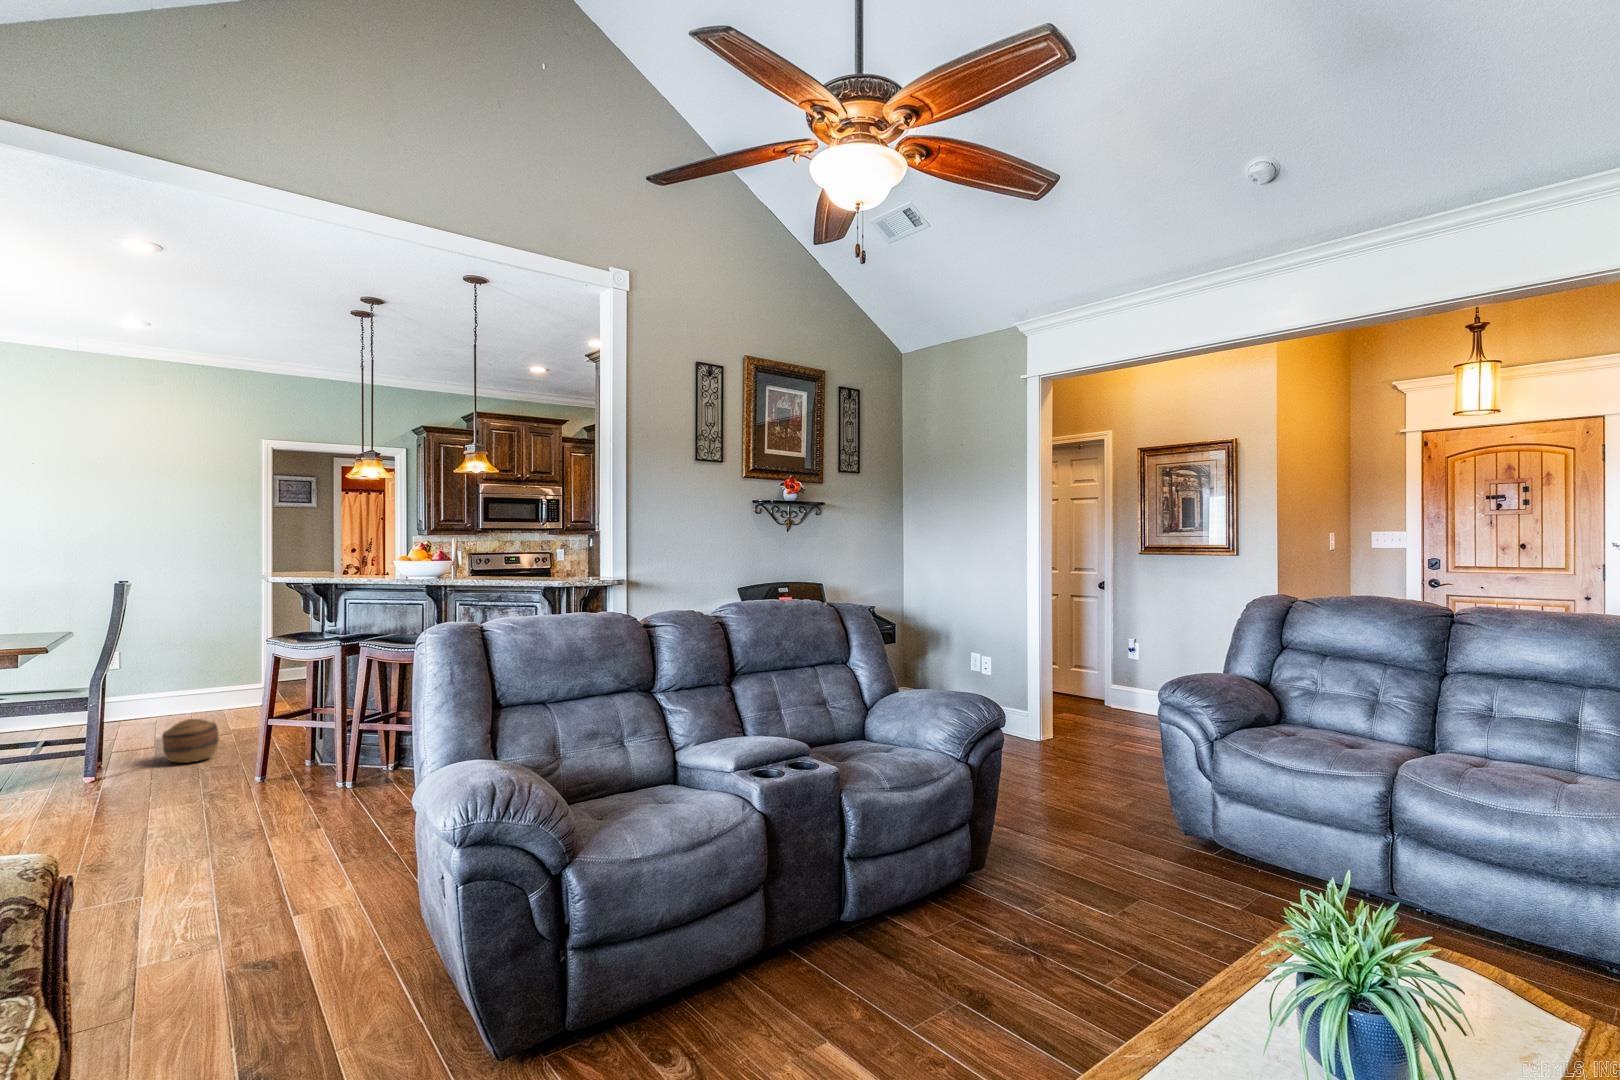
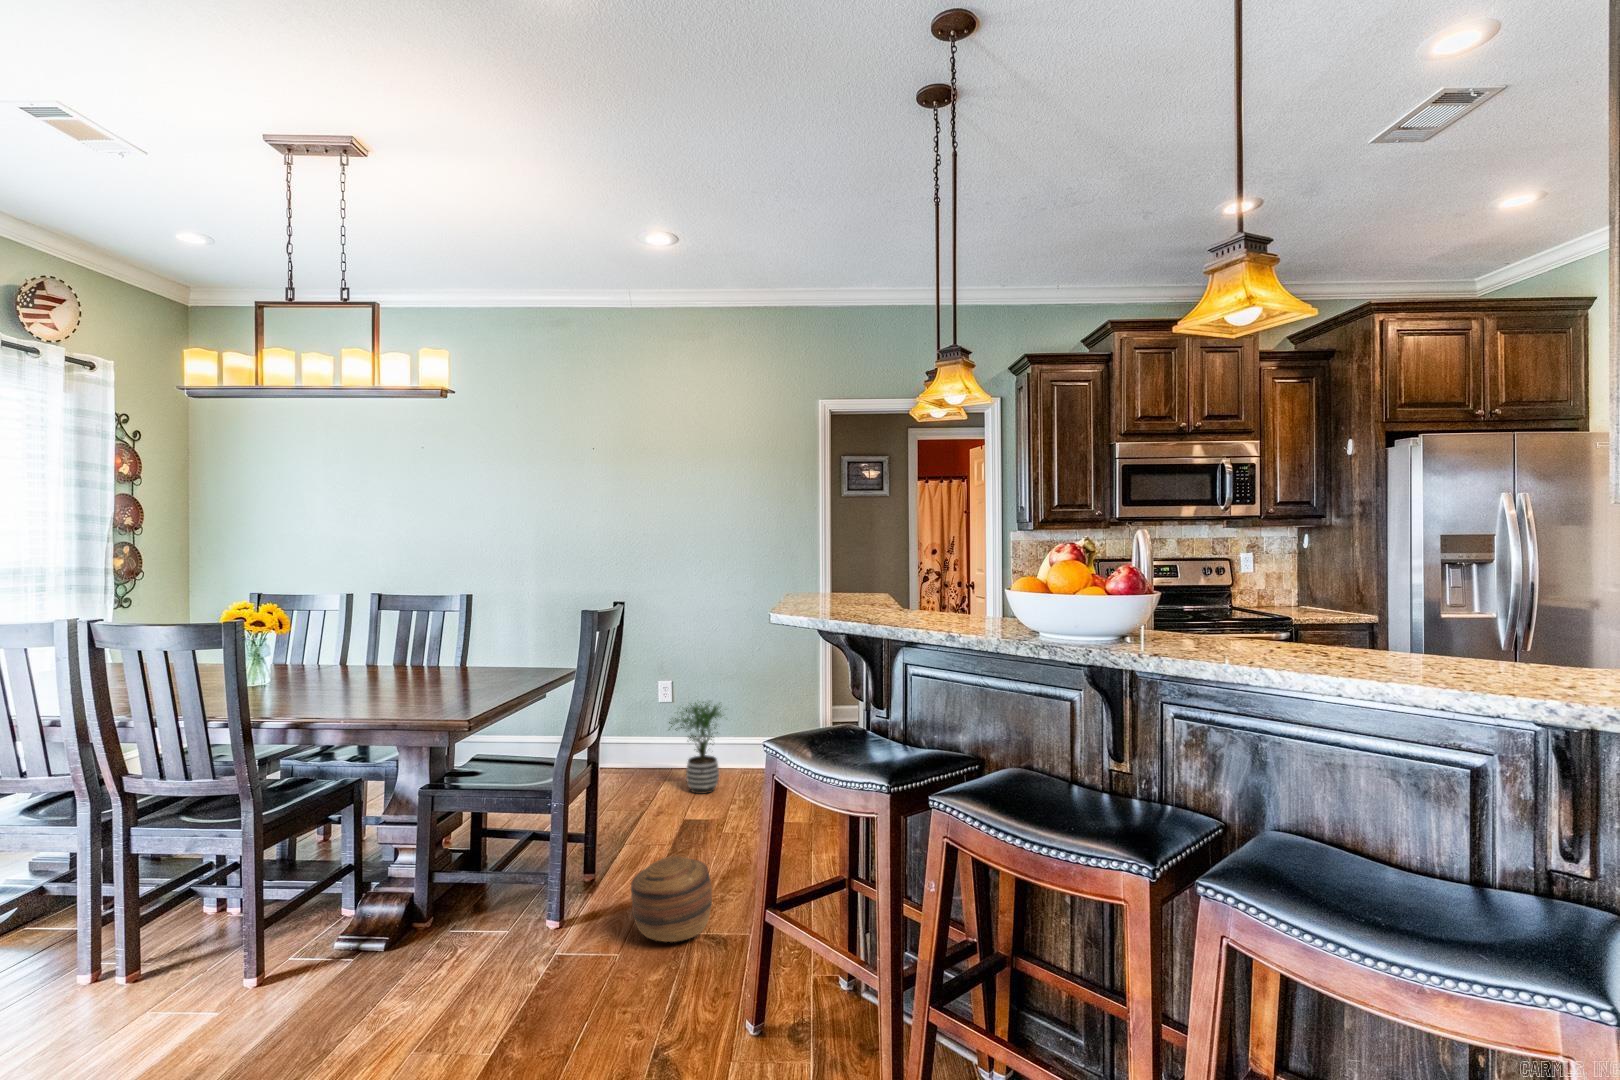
potted plant: none [133,652,193,720] -> present [669,703,722,794]

